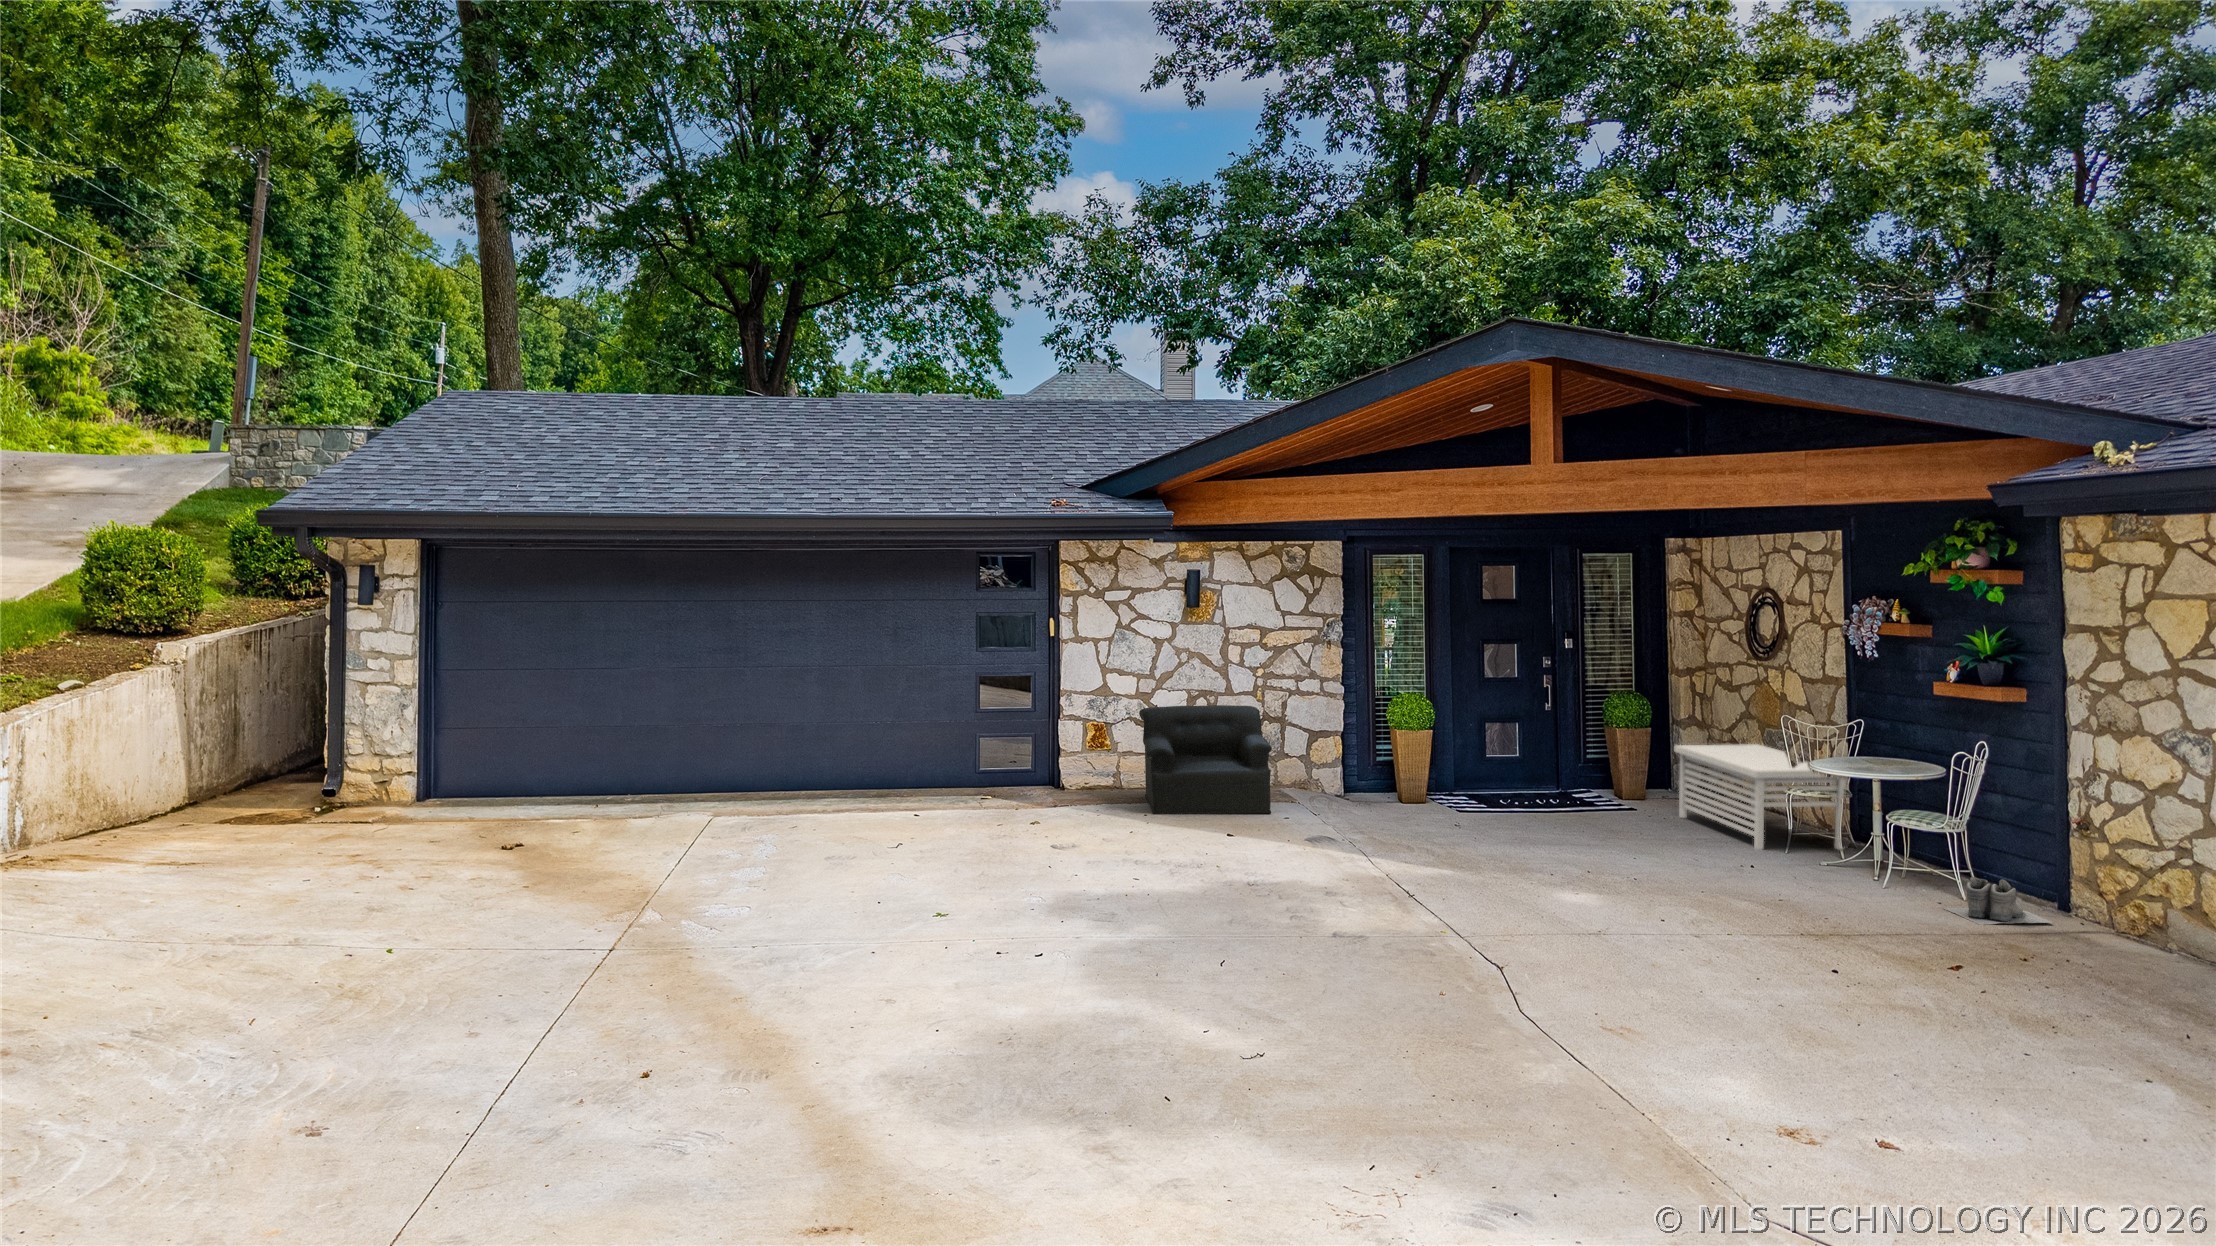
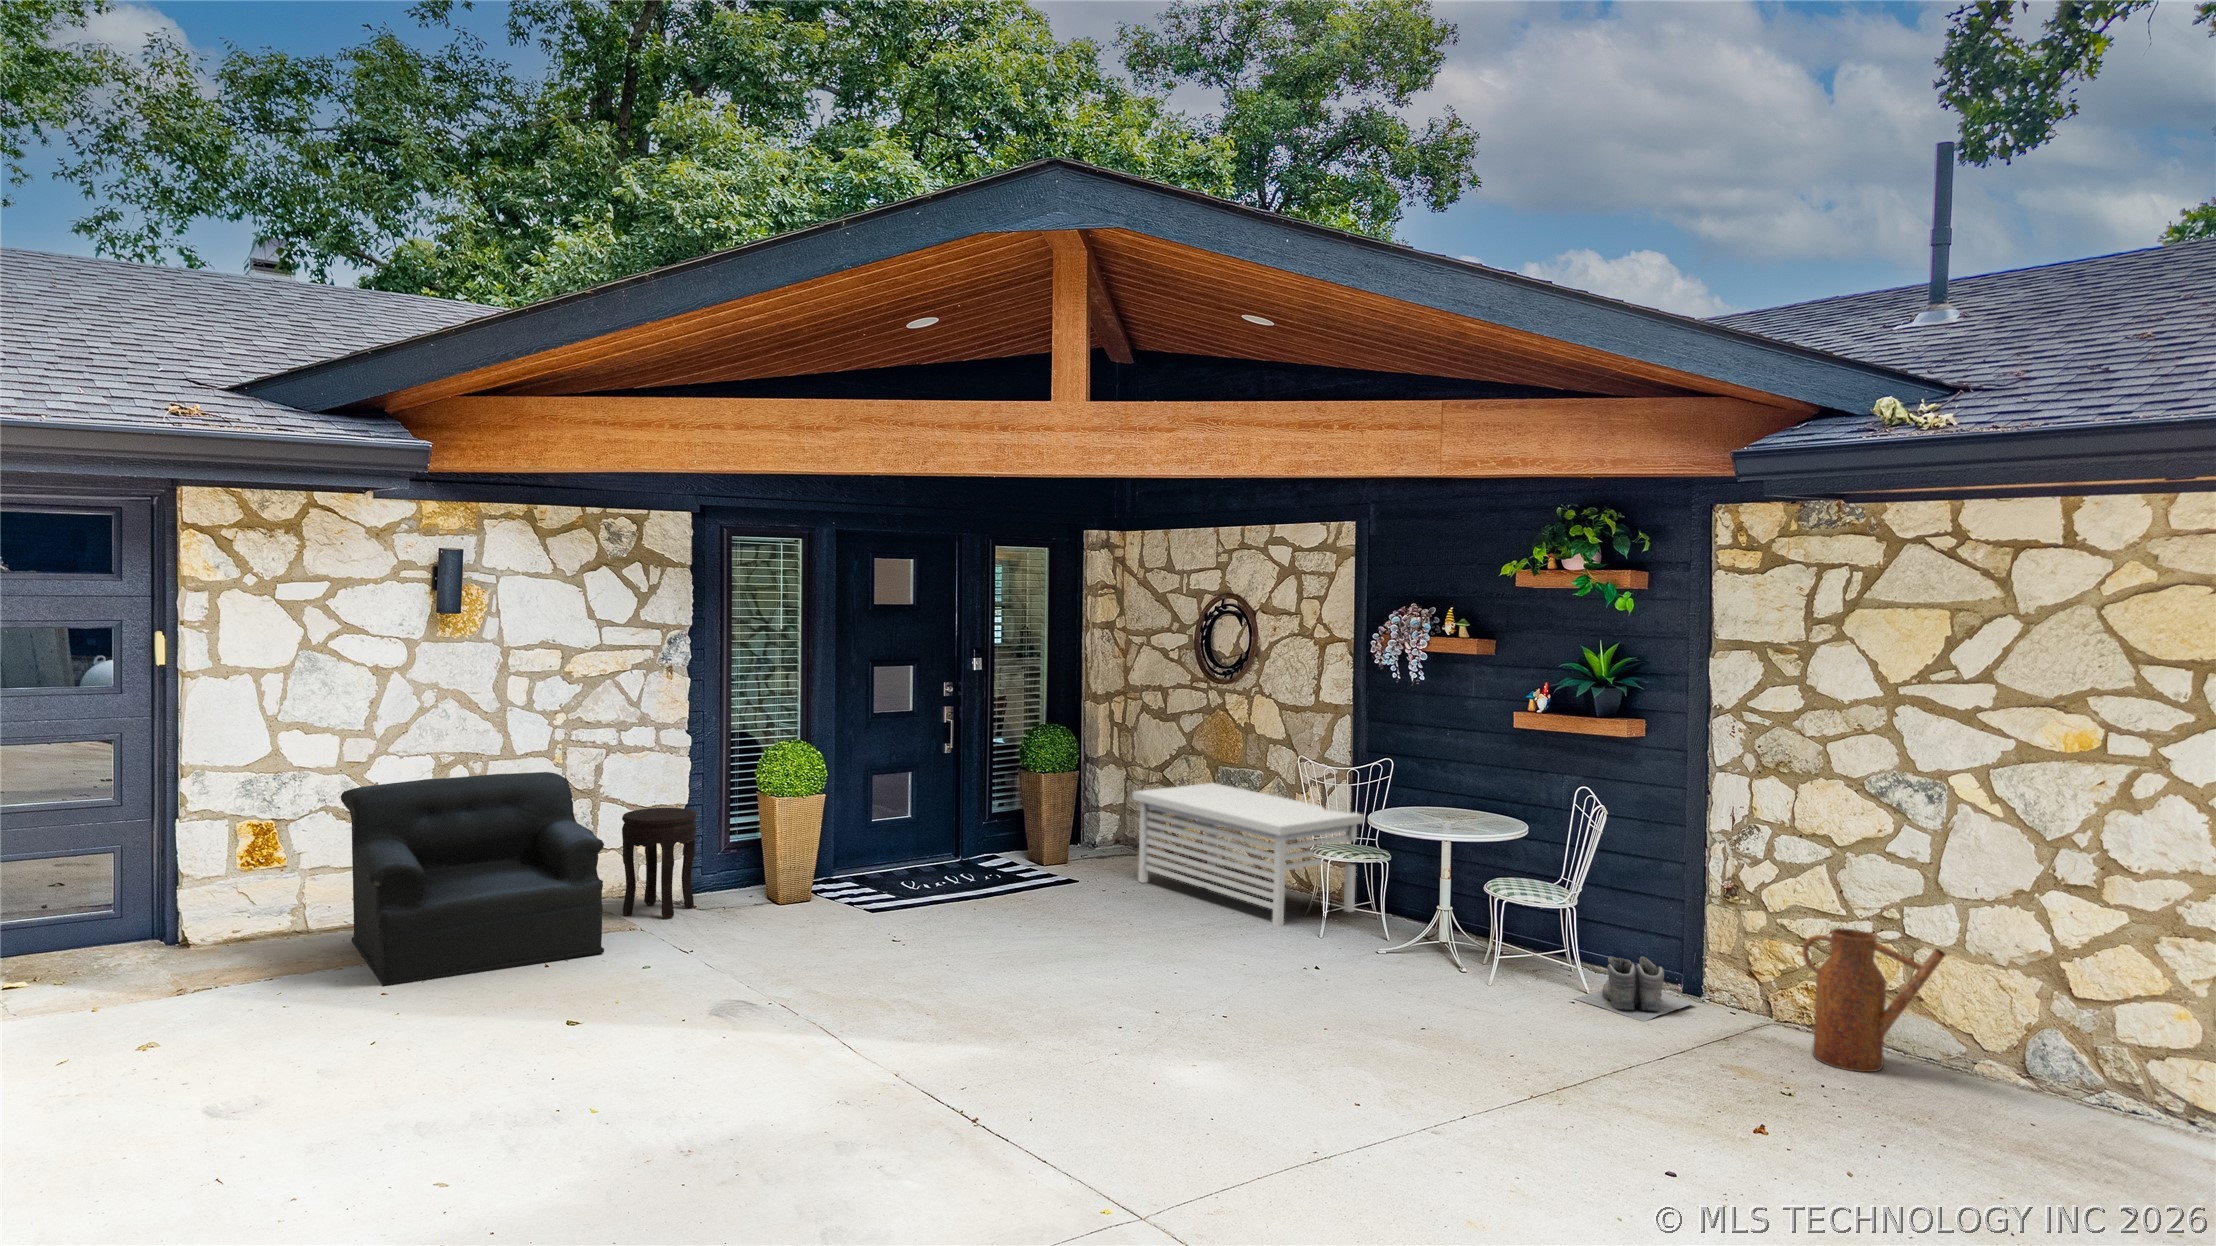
side table: none [1294,734,1339,804] -> present [622,808,696,919]
watering can: none [2097,857,2186,969] -> present [1802,928,1945,1072]

